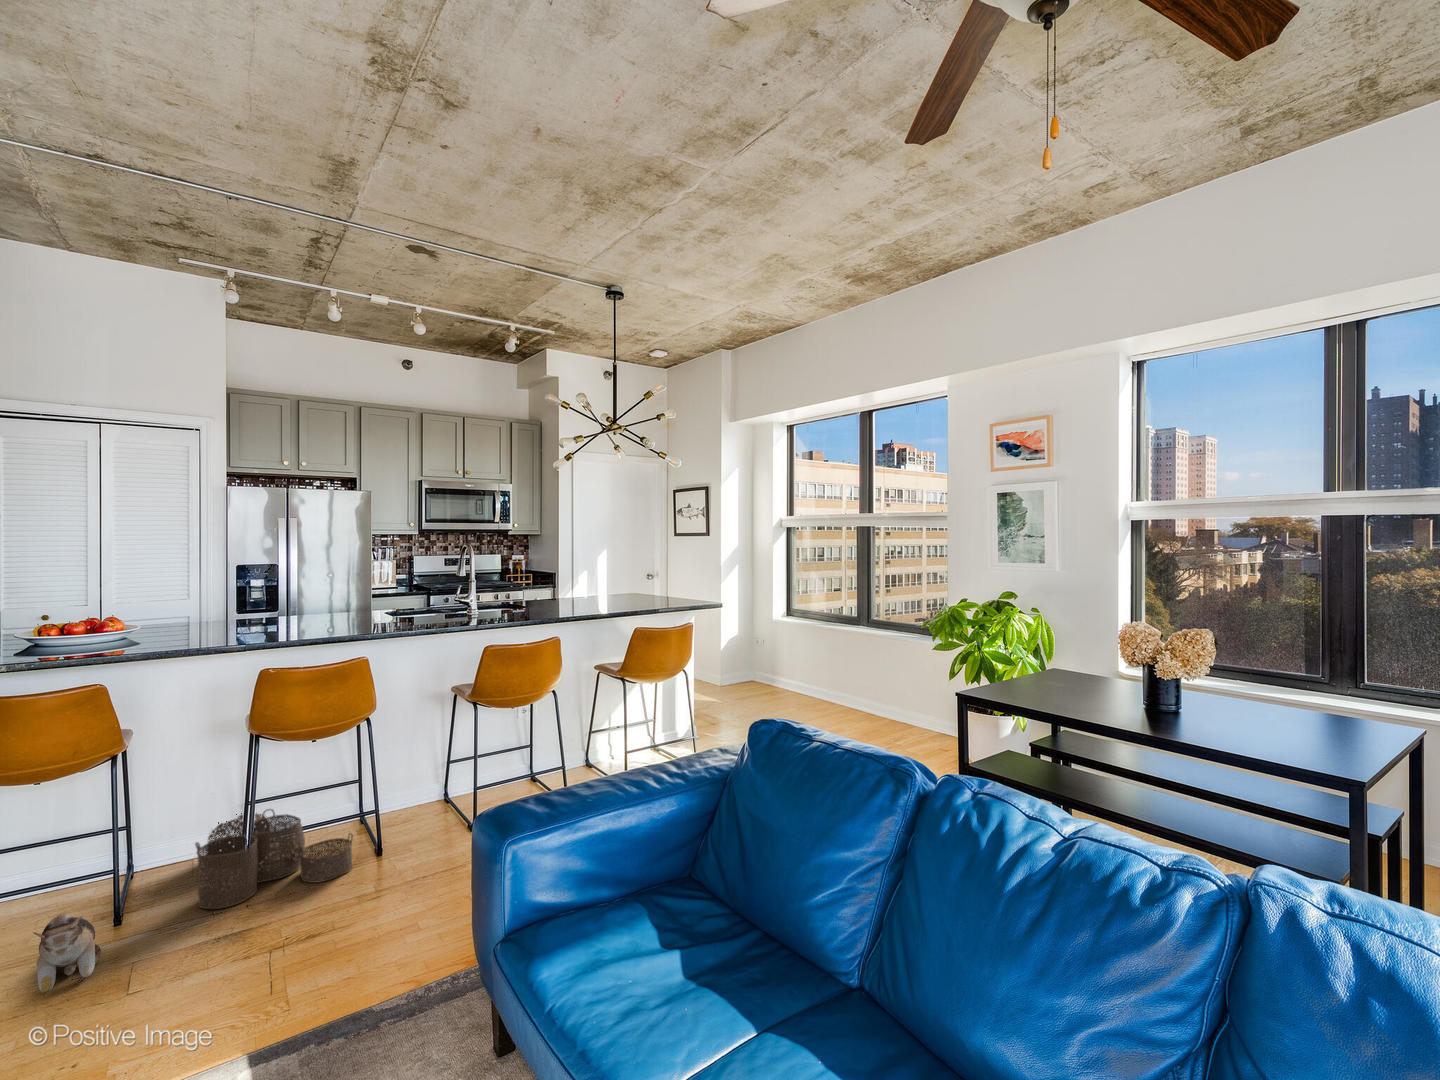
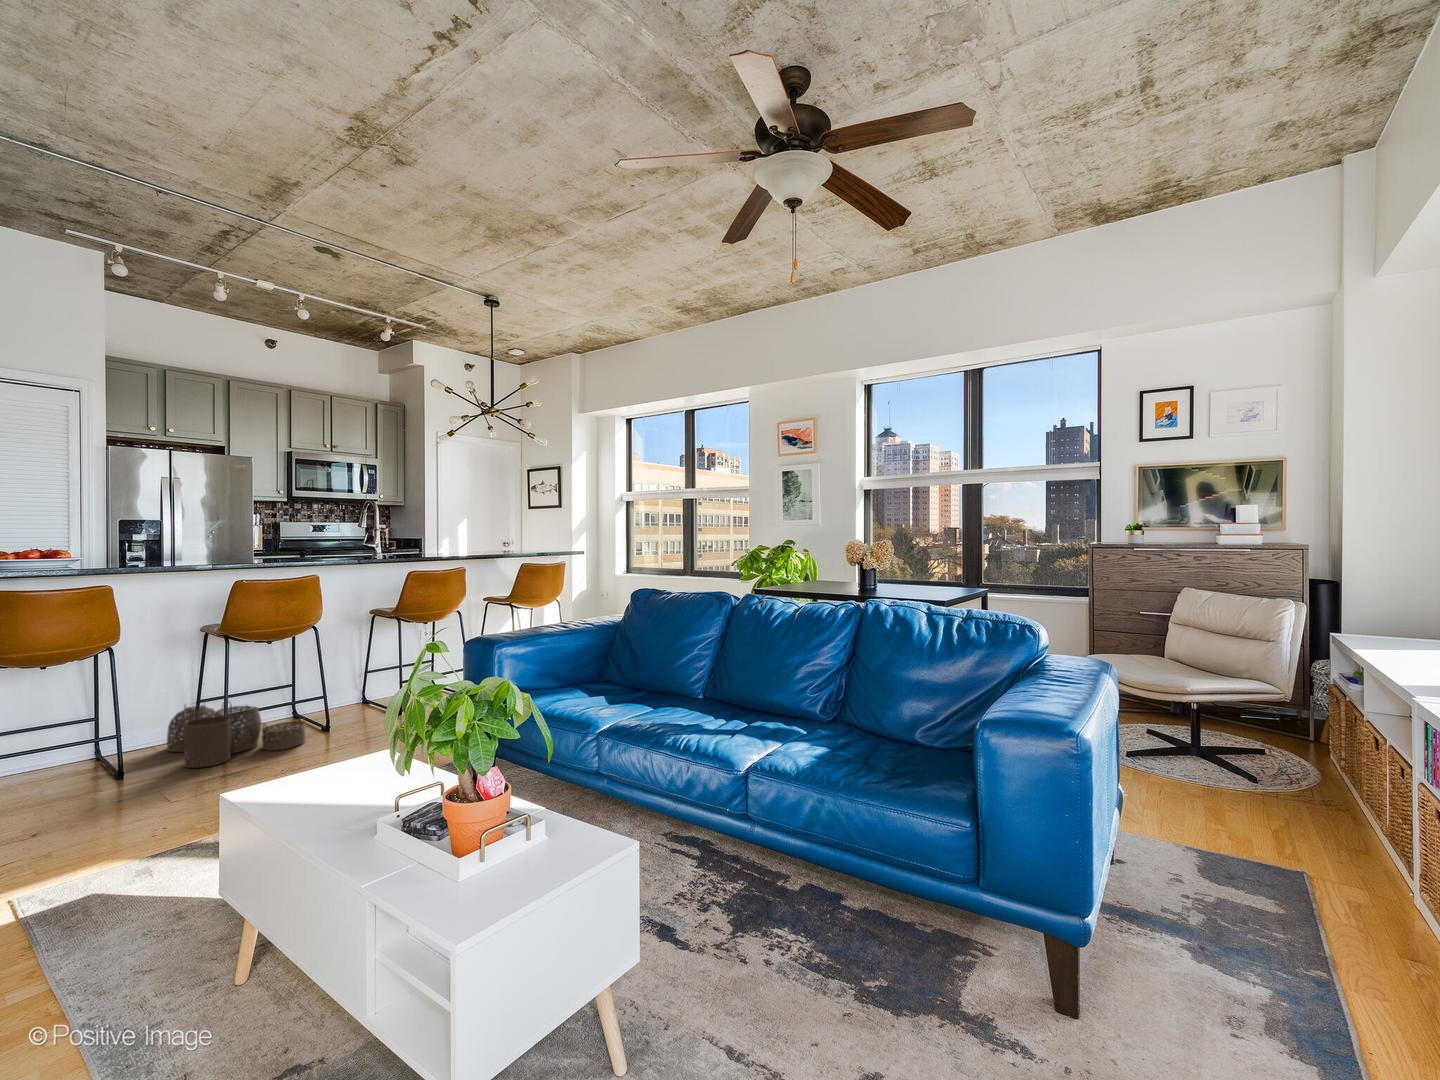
plush toy: present [33,914,101,993] -> none [81,749,131,810]

